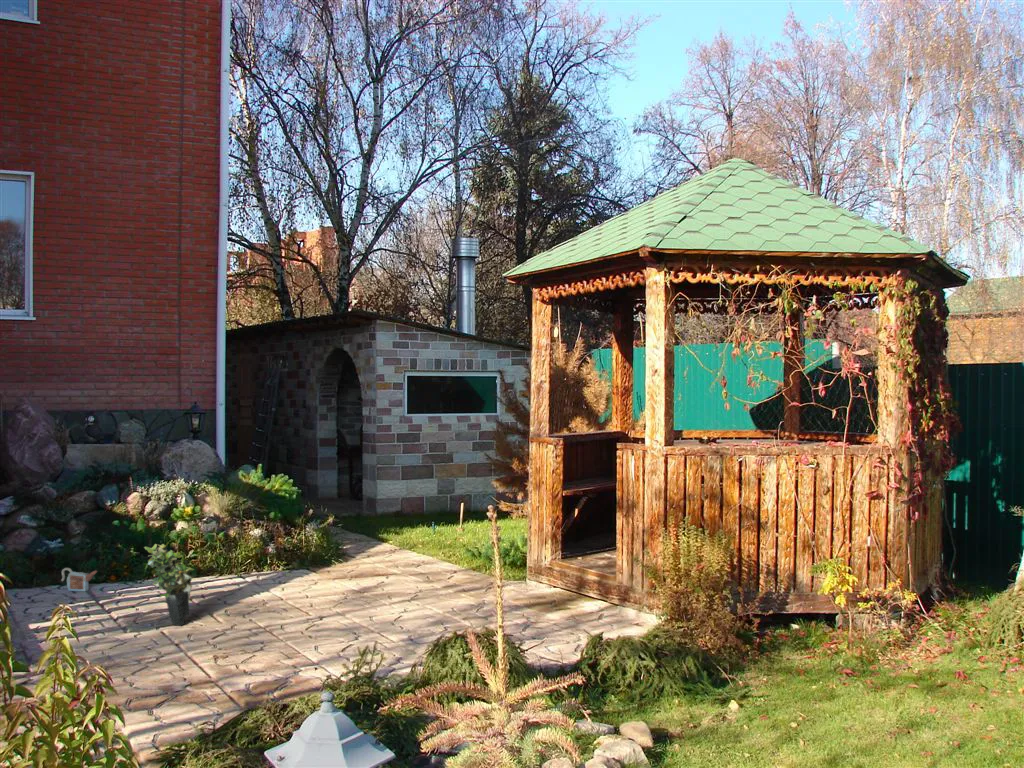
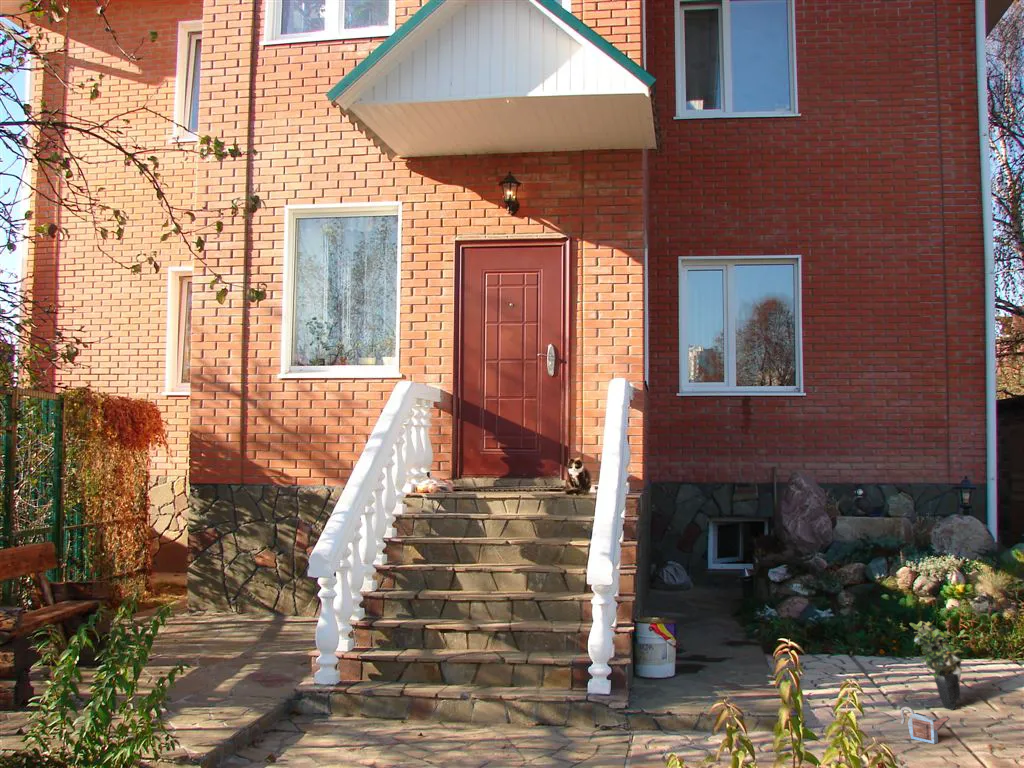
watering can: present [61,568,97,591] -> present [900,707,950,744]

